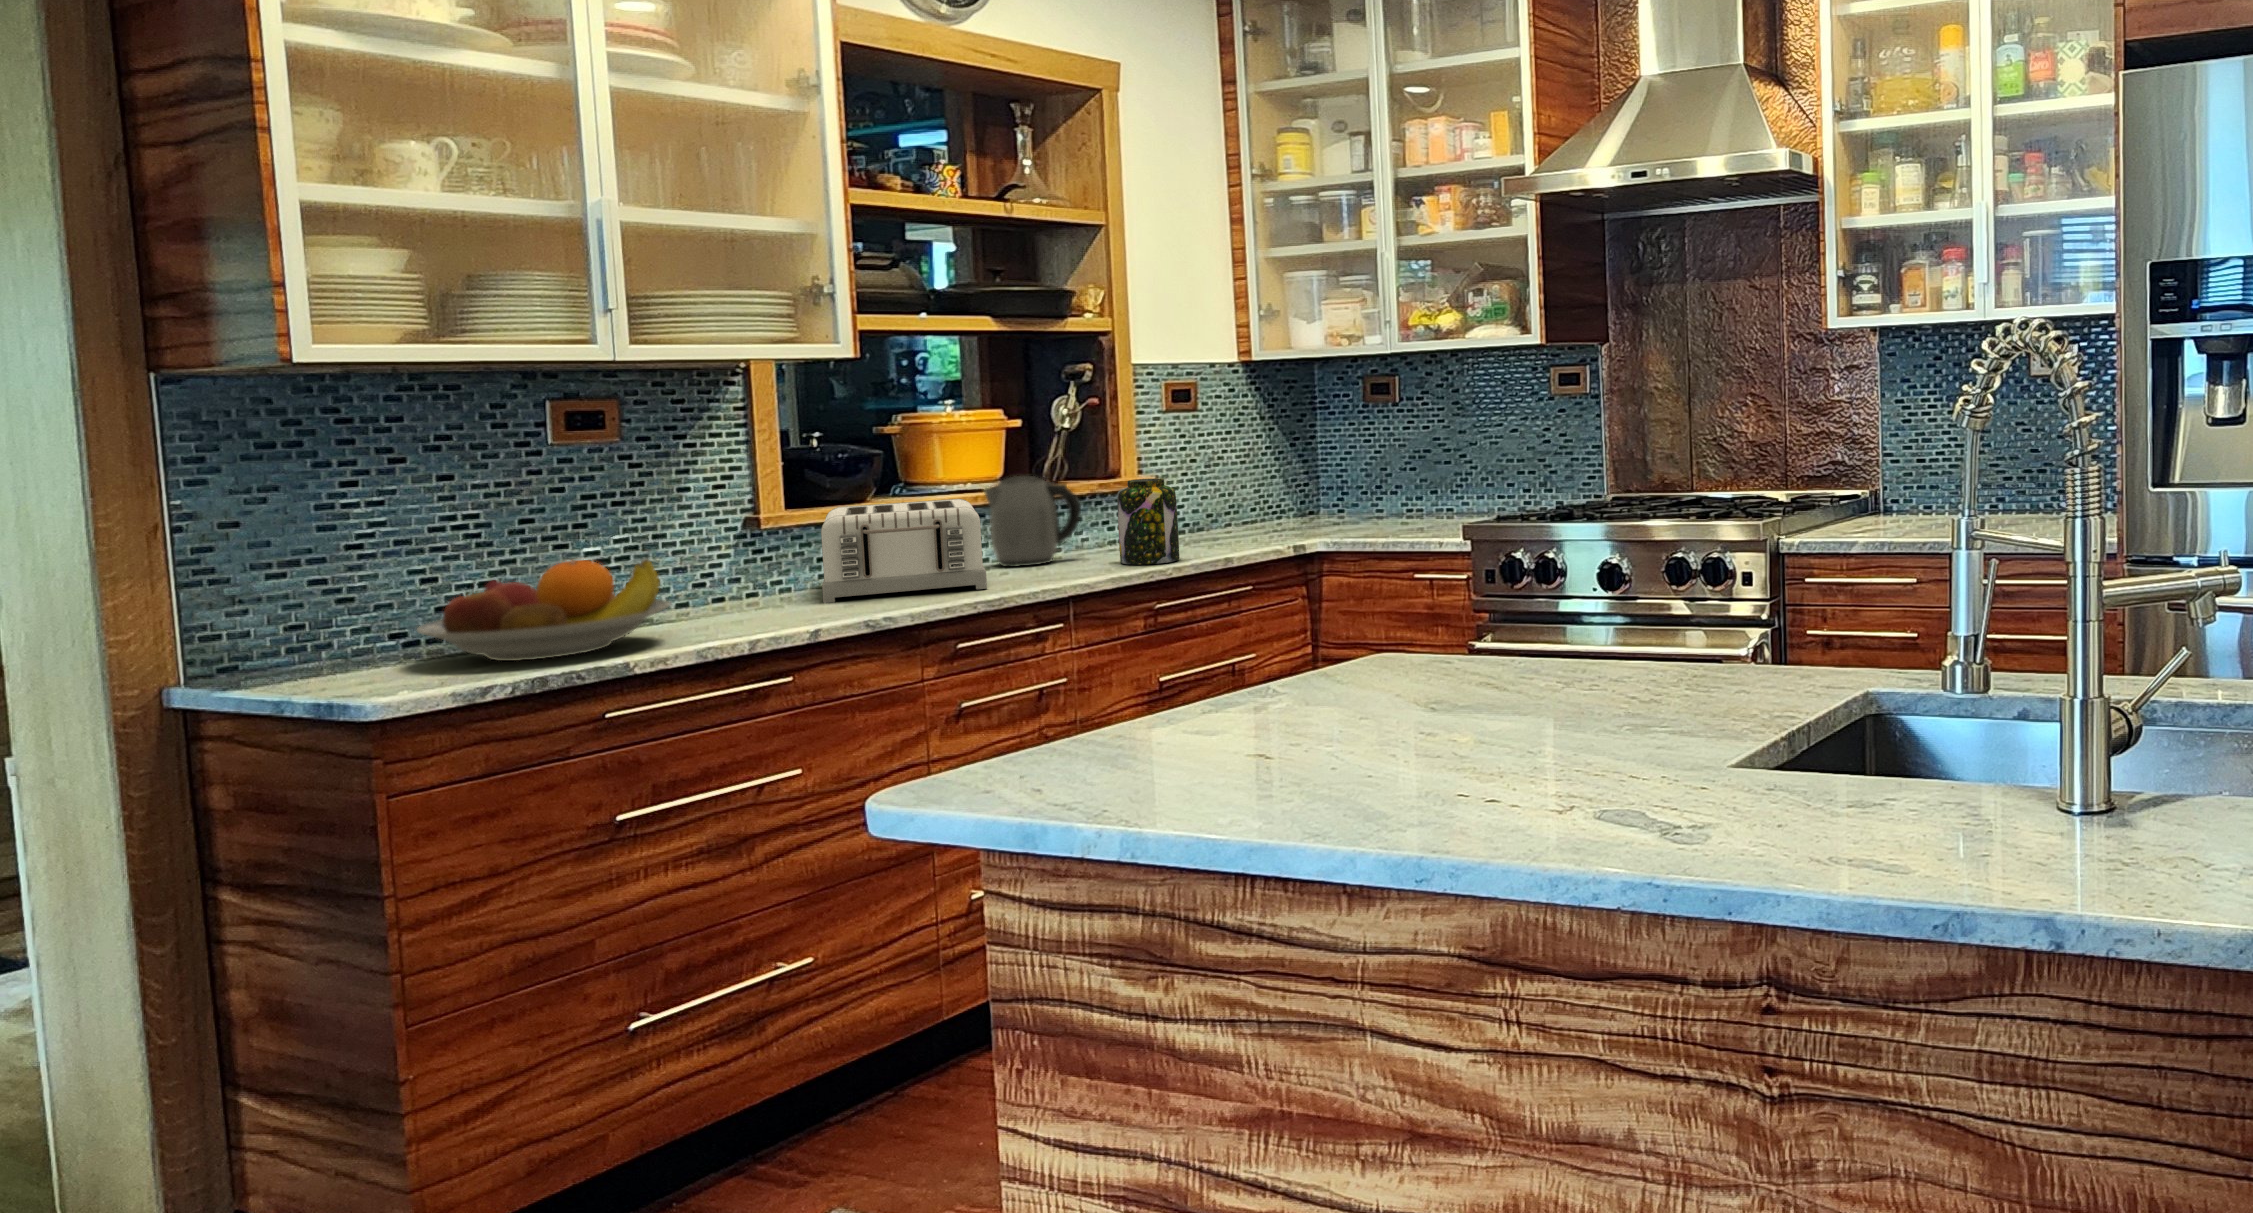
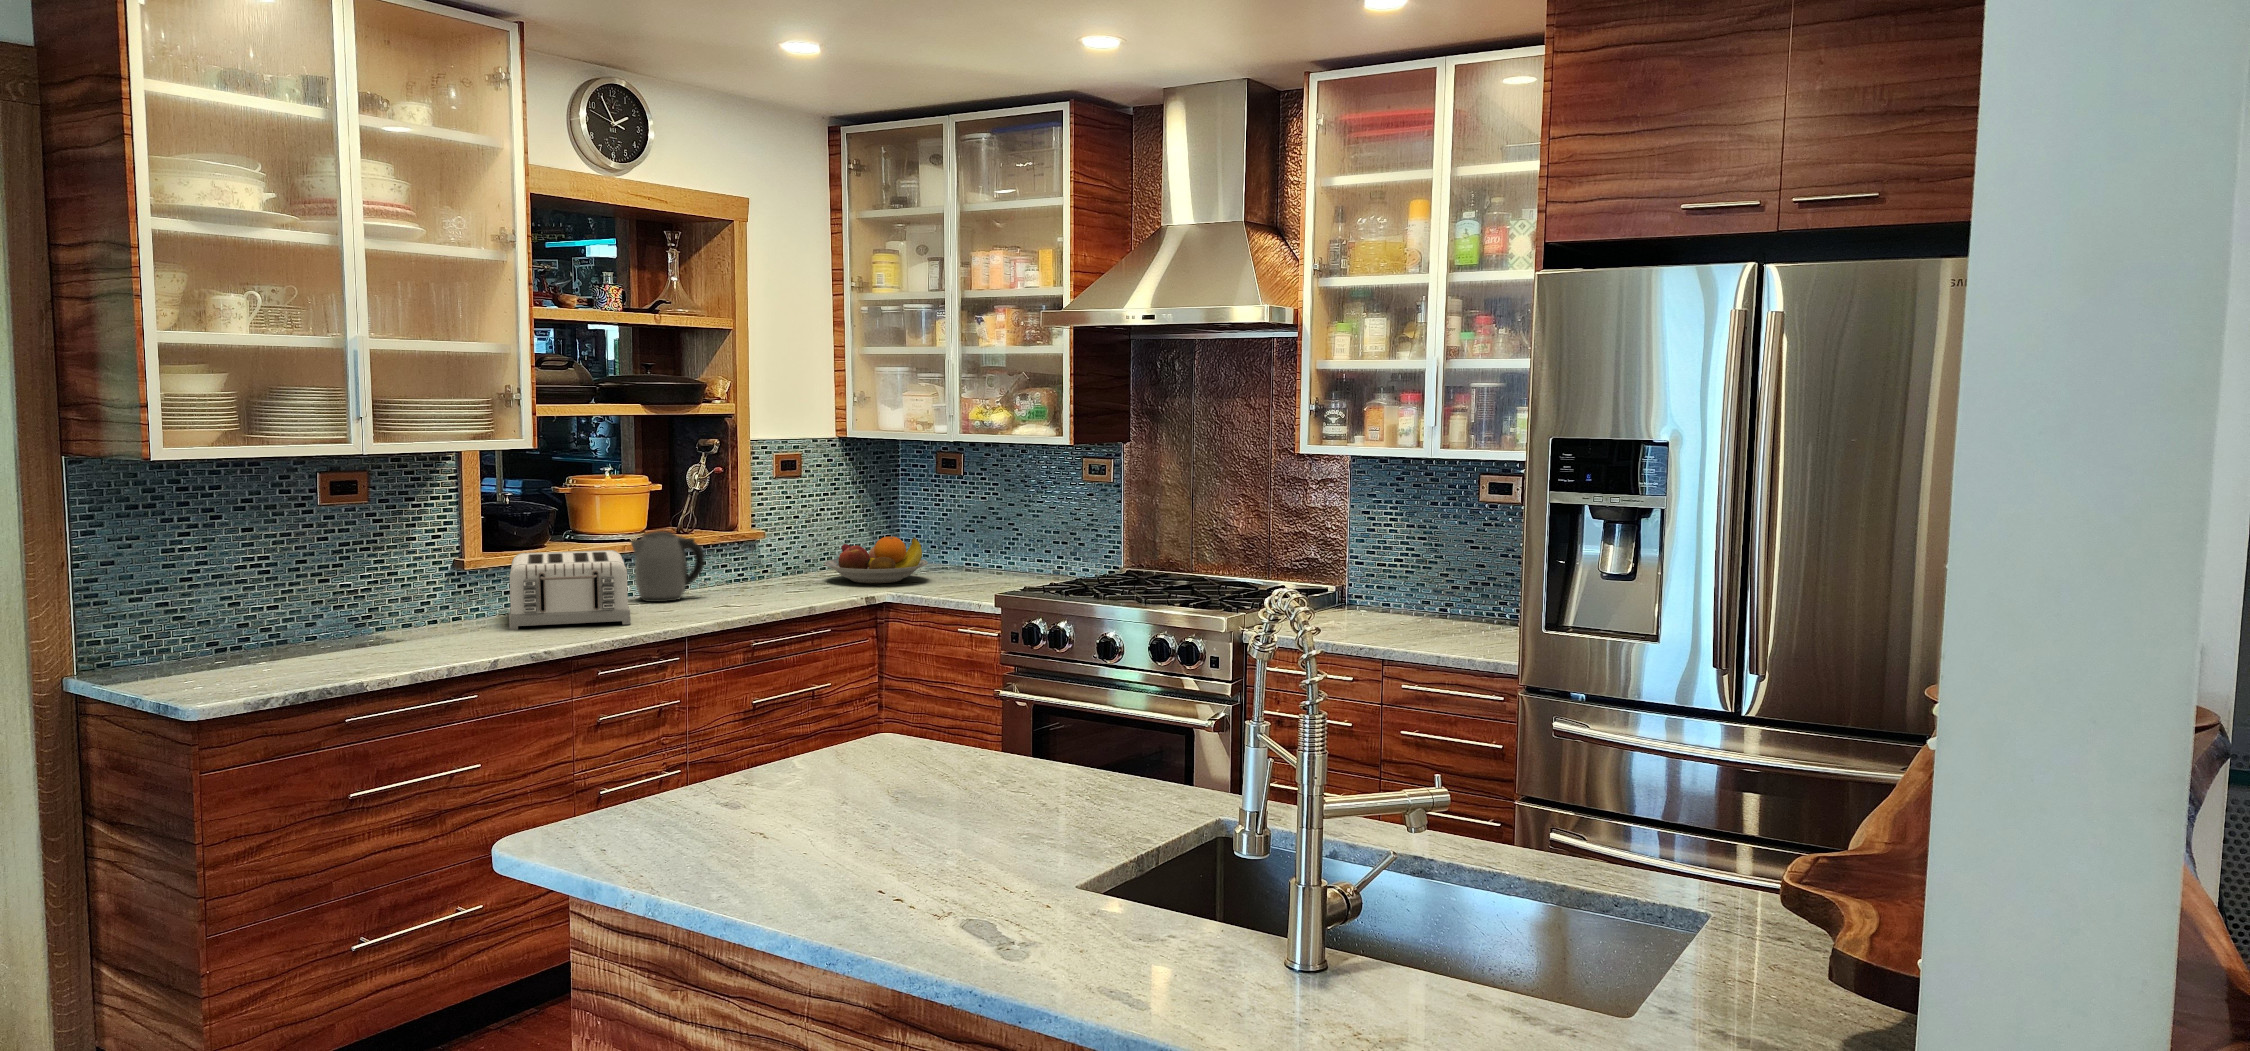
jar: present [1117,479,1179,565] -> none [733,539,778,607]
fruit bowl: present [417,559,669,661] -> present [824,537,928,583]

